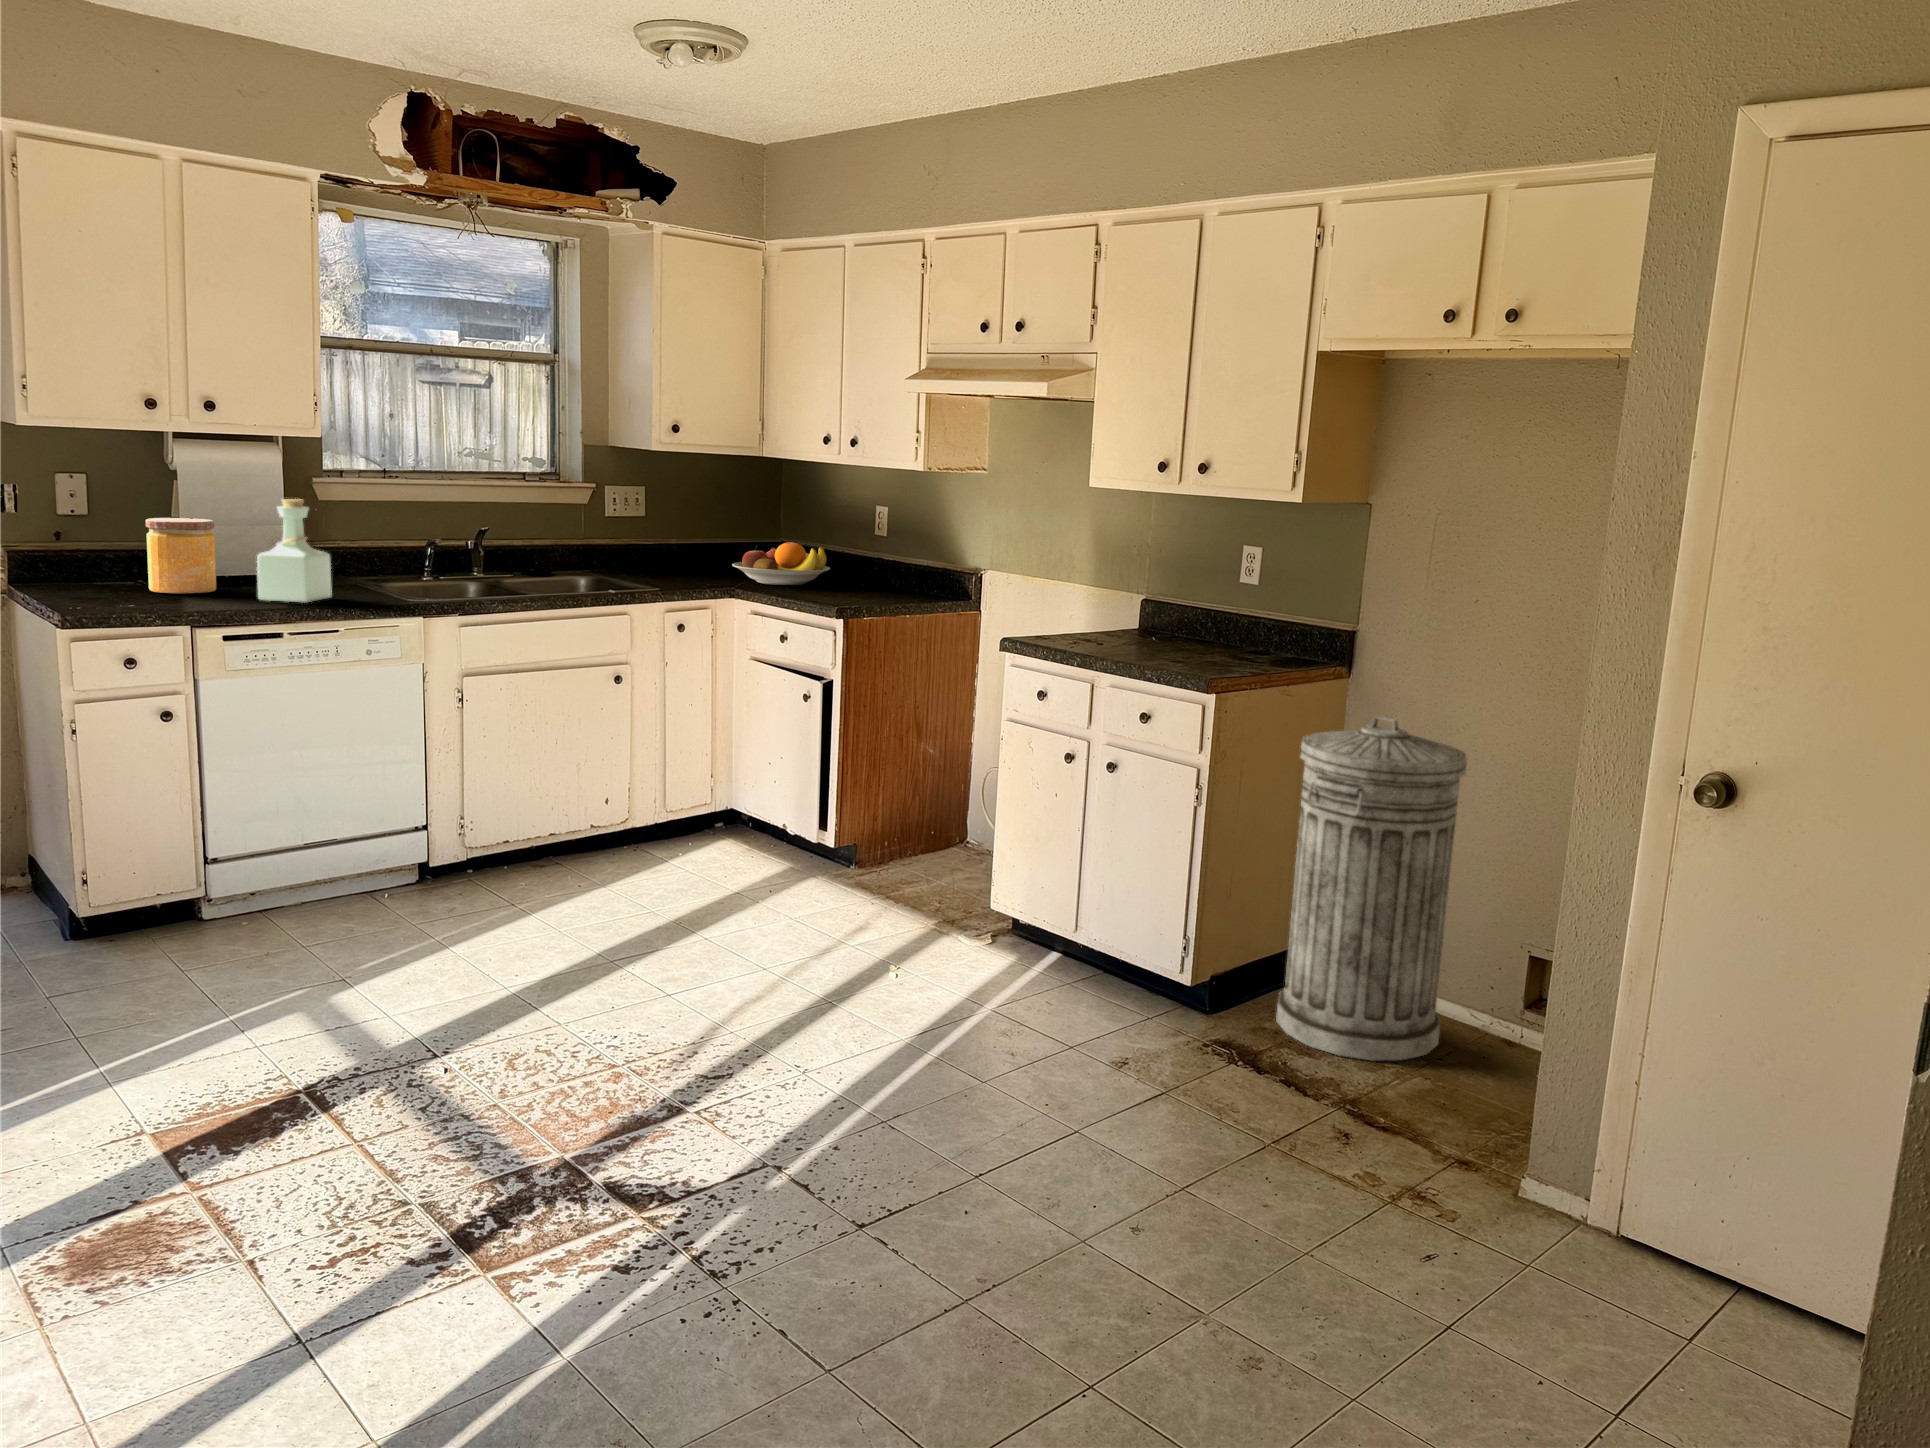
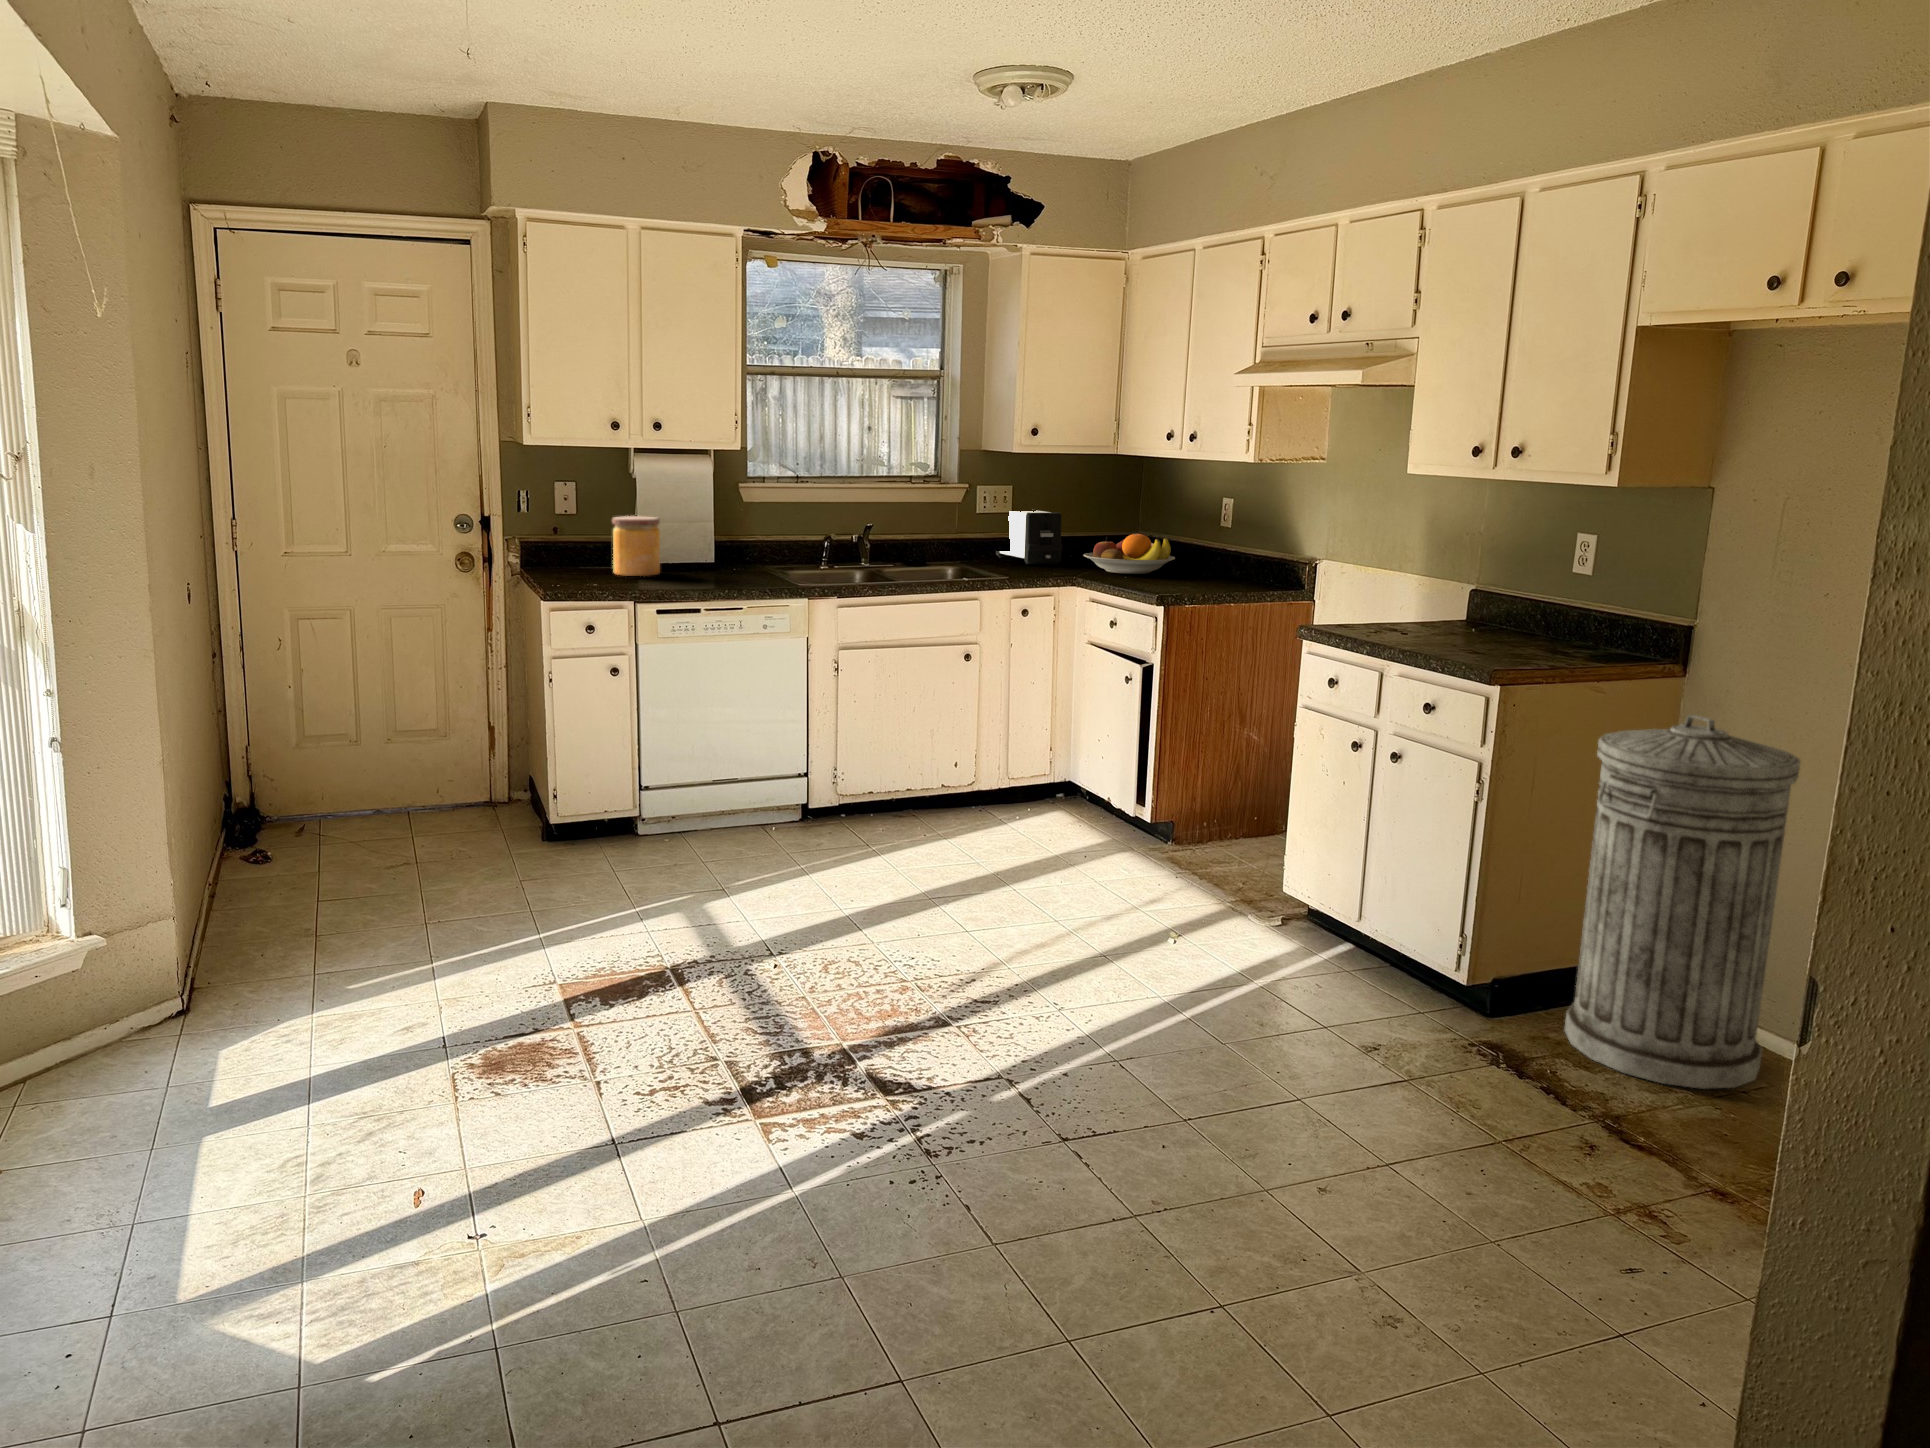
bottle: present [257,499,331,603] -> none [685,500,740,584]
toaster: none [625,513,705,575] -> present [996,511,1062,564]

